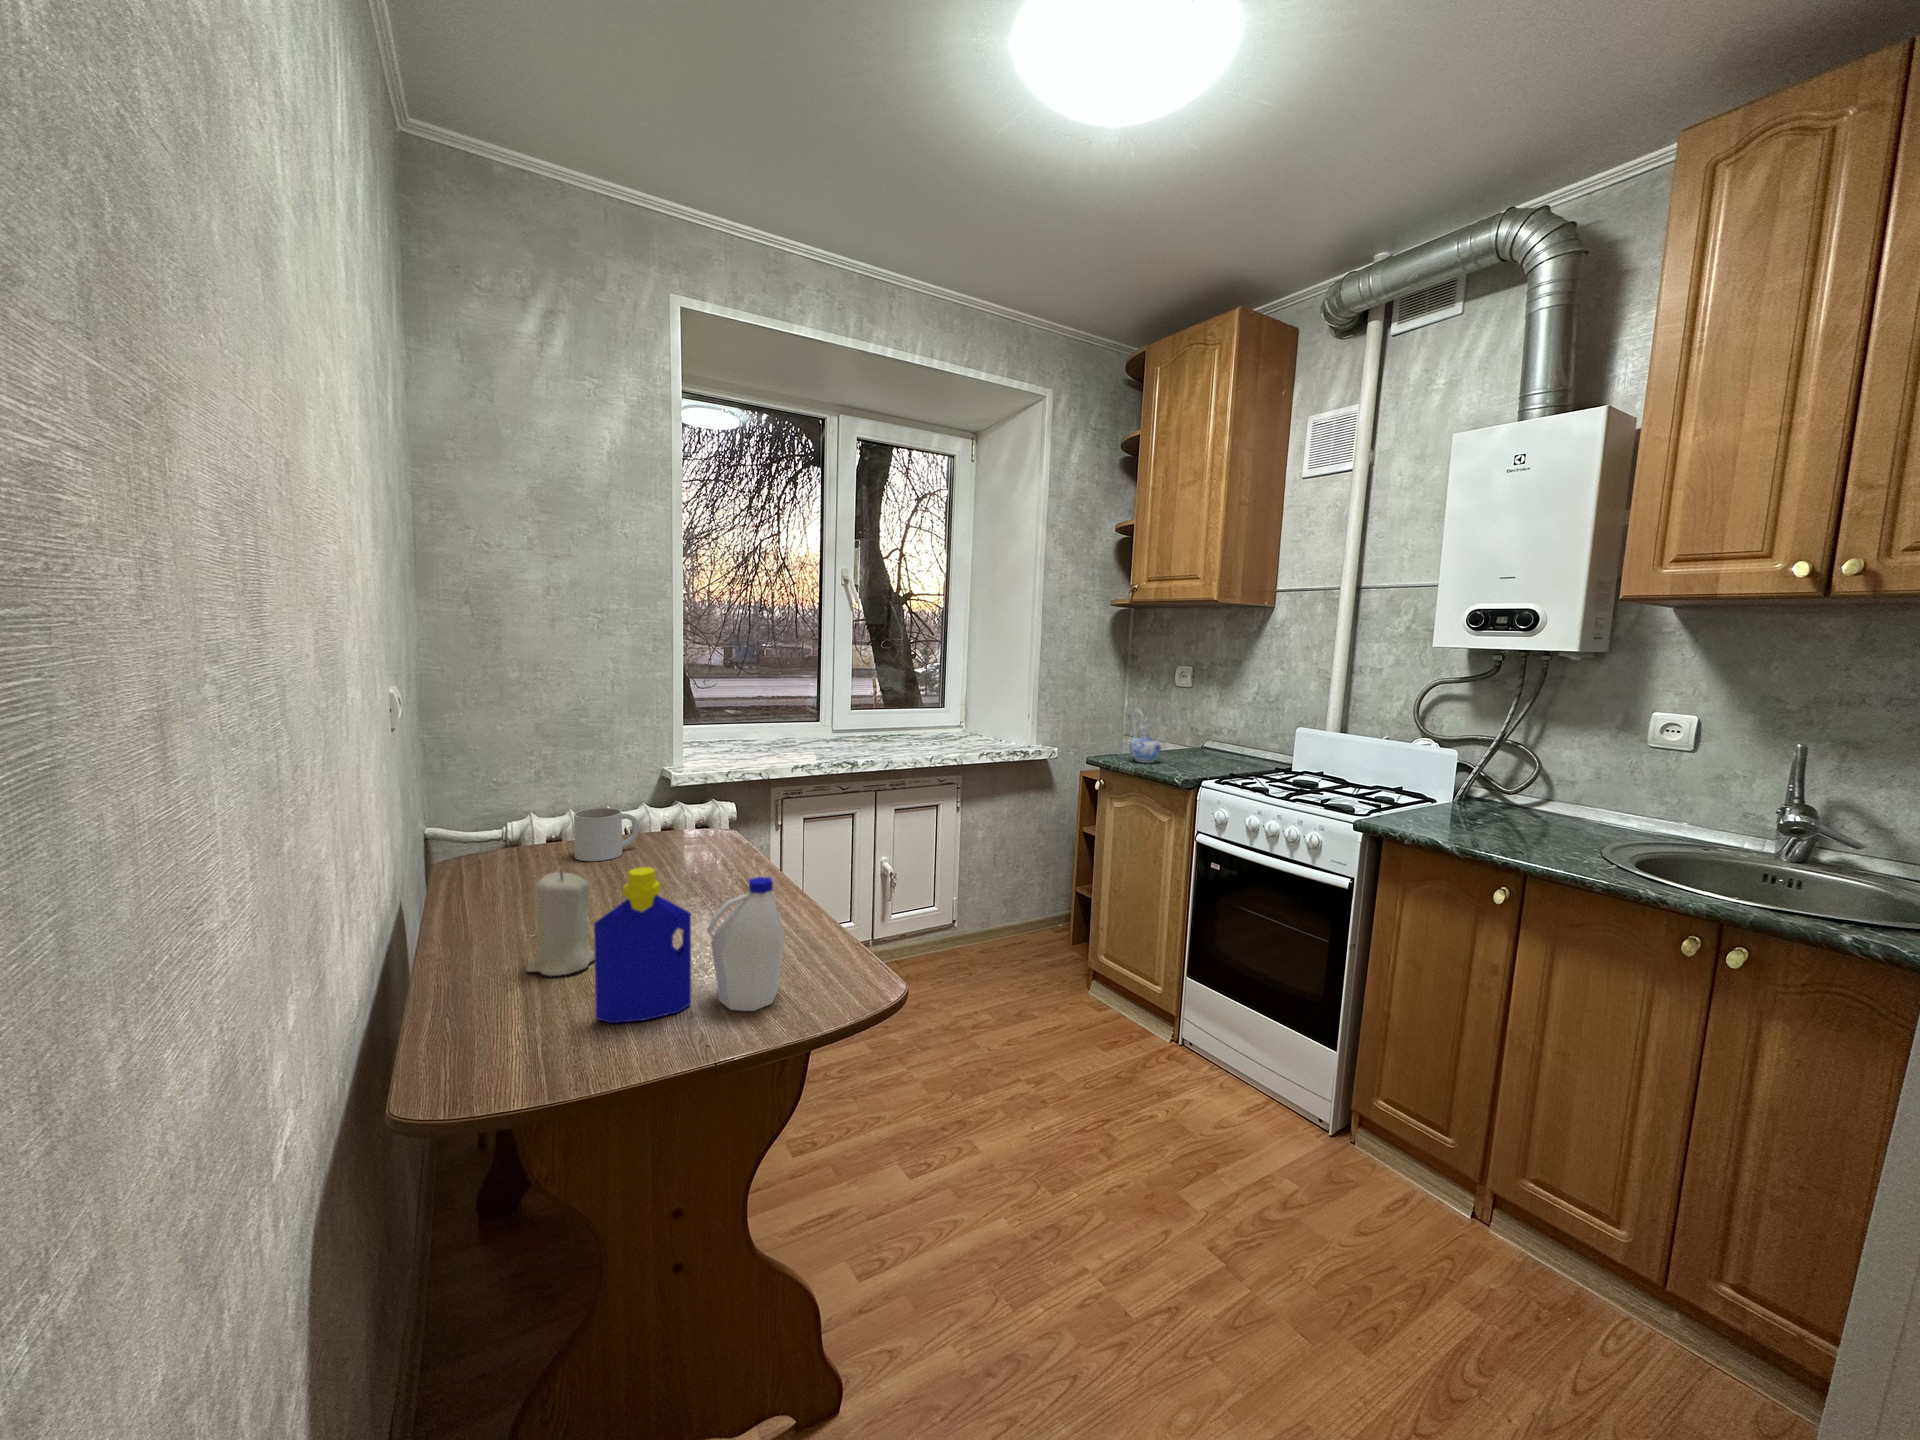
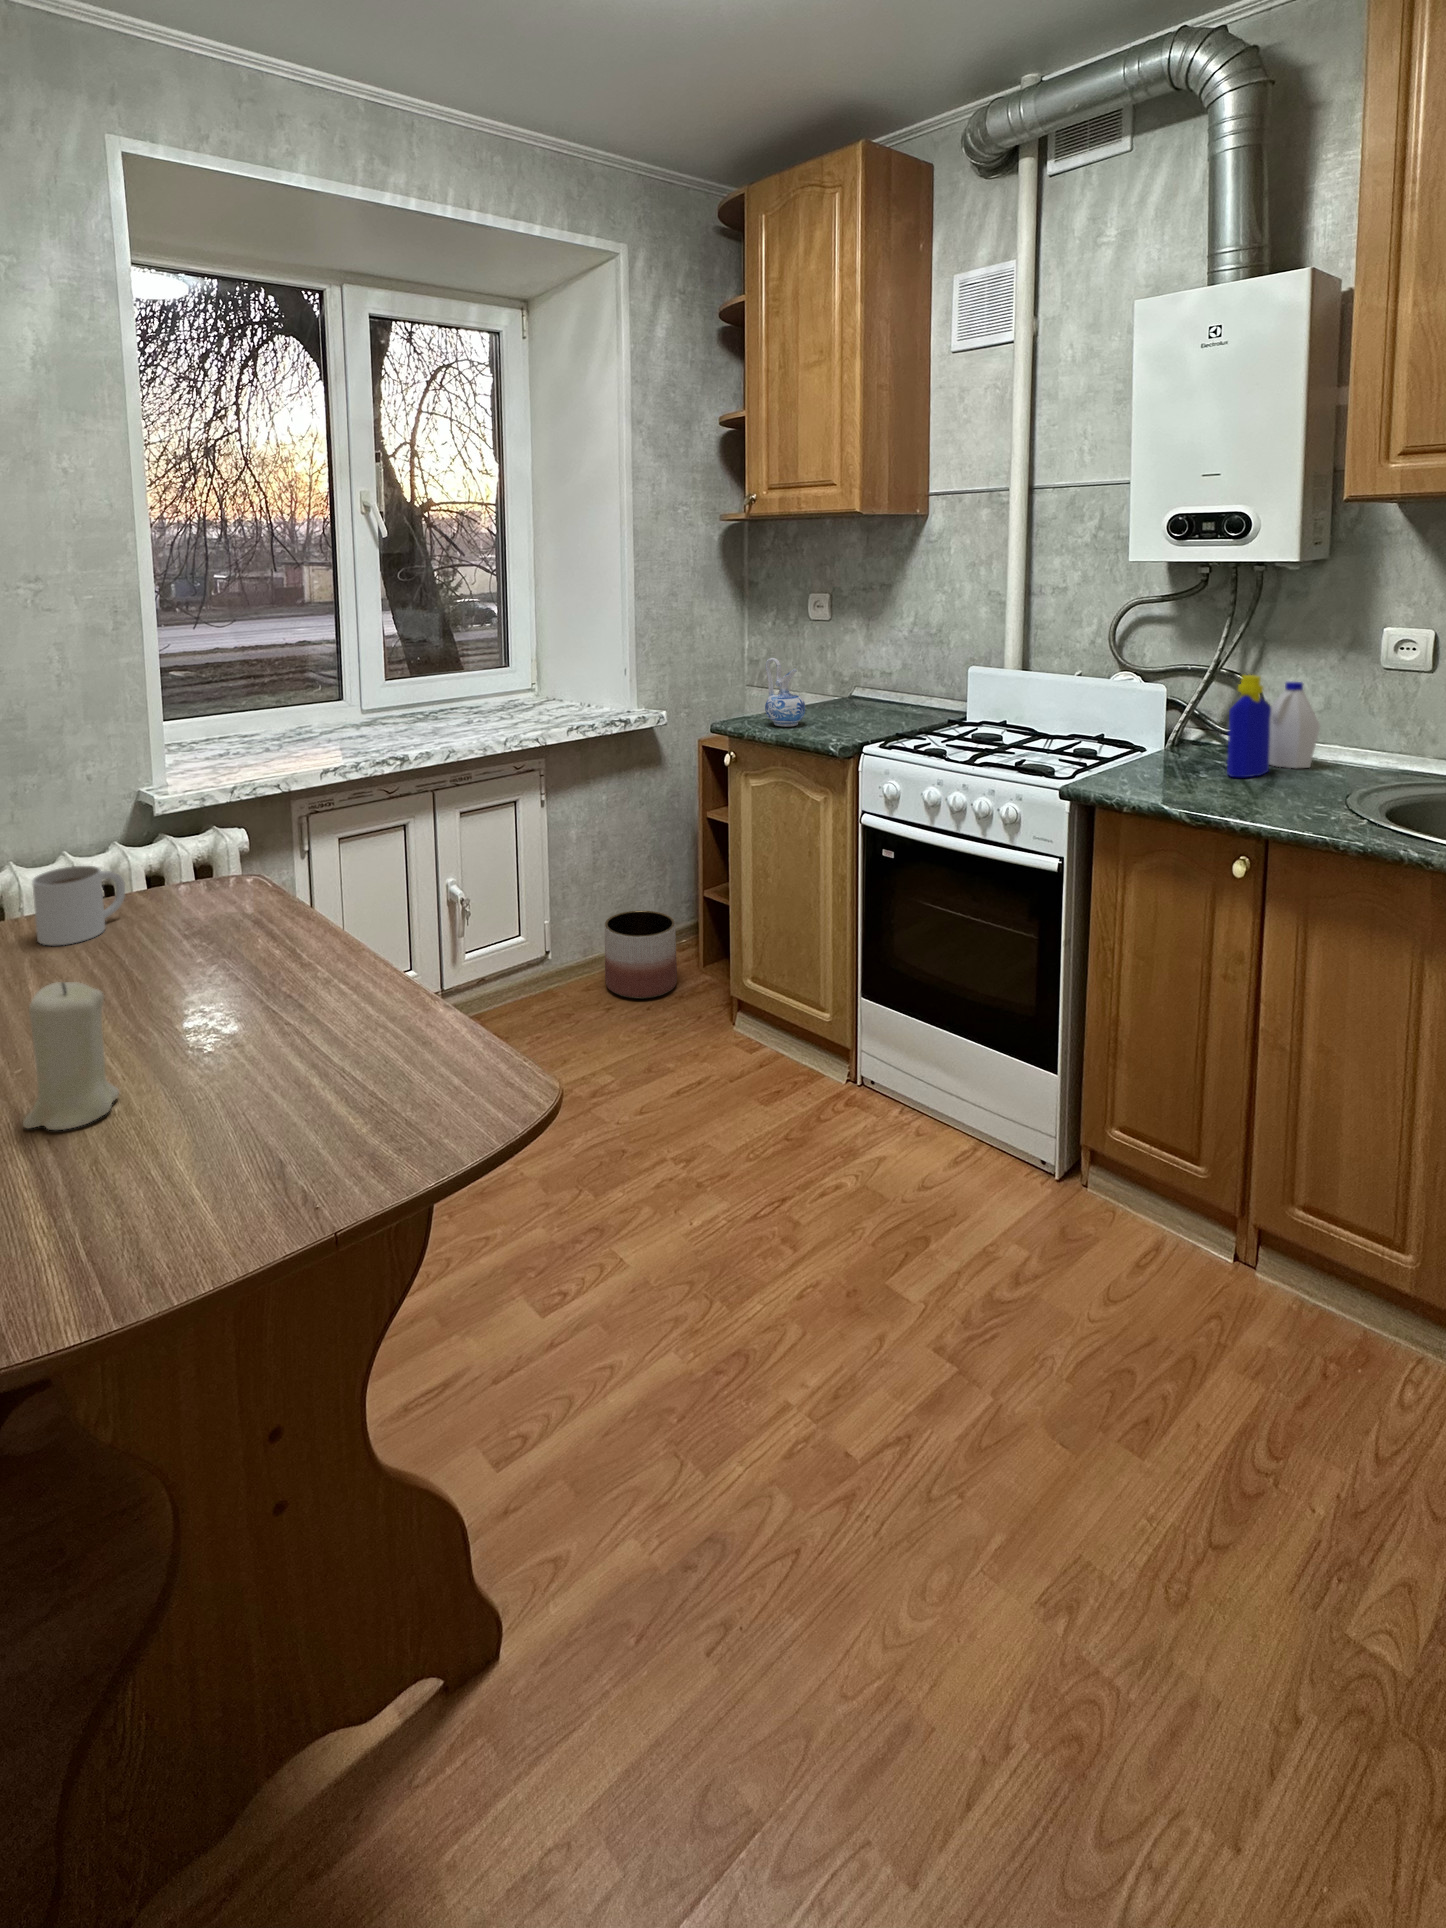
bottle: present [594,867,785,1023] -> present [1227,675,1320,777]
planter: none [996,895,1051,961] -> present [605,911,677,999]

